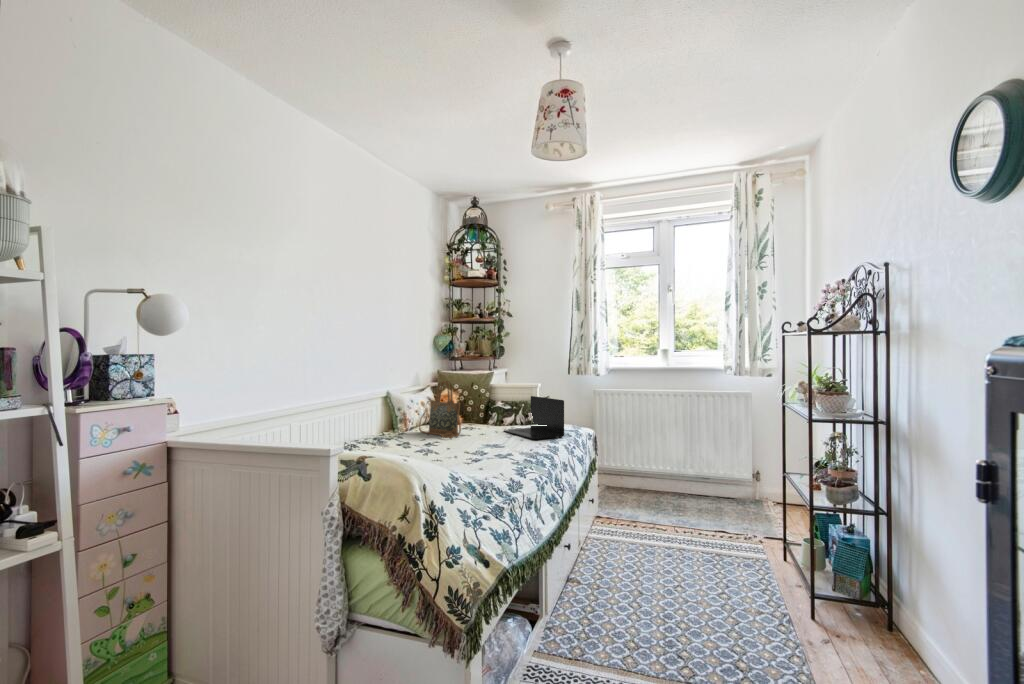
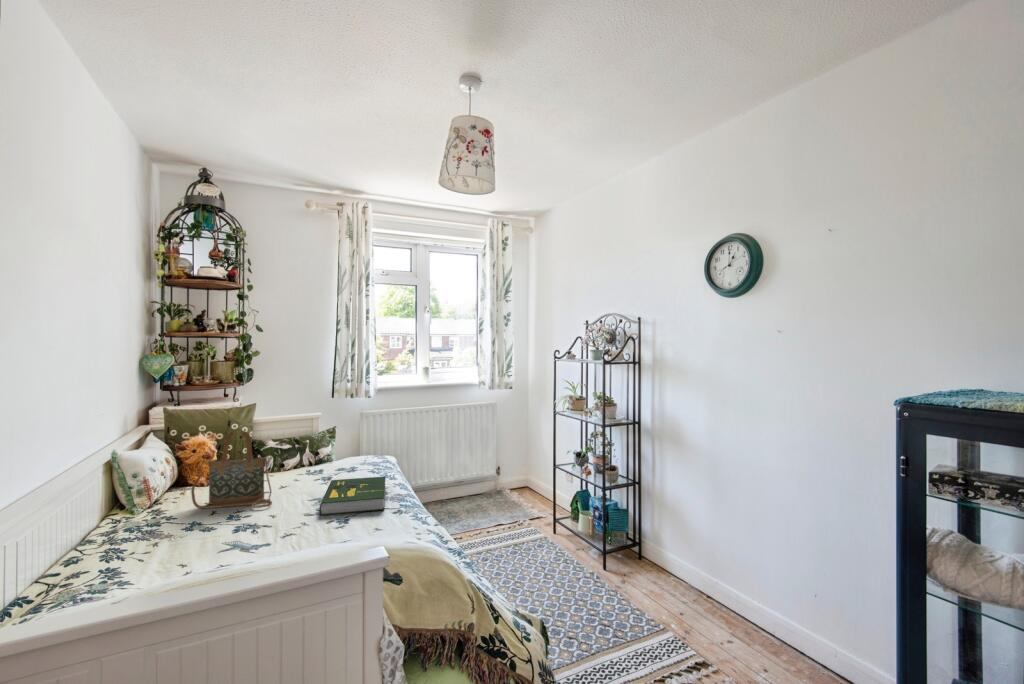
laptop: present [504,396,564,440] -> none [304,429,380,480]
book: none [463,431,539,456] -> present [320,476,386,515]

